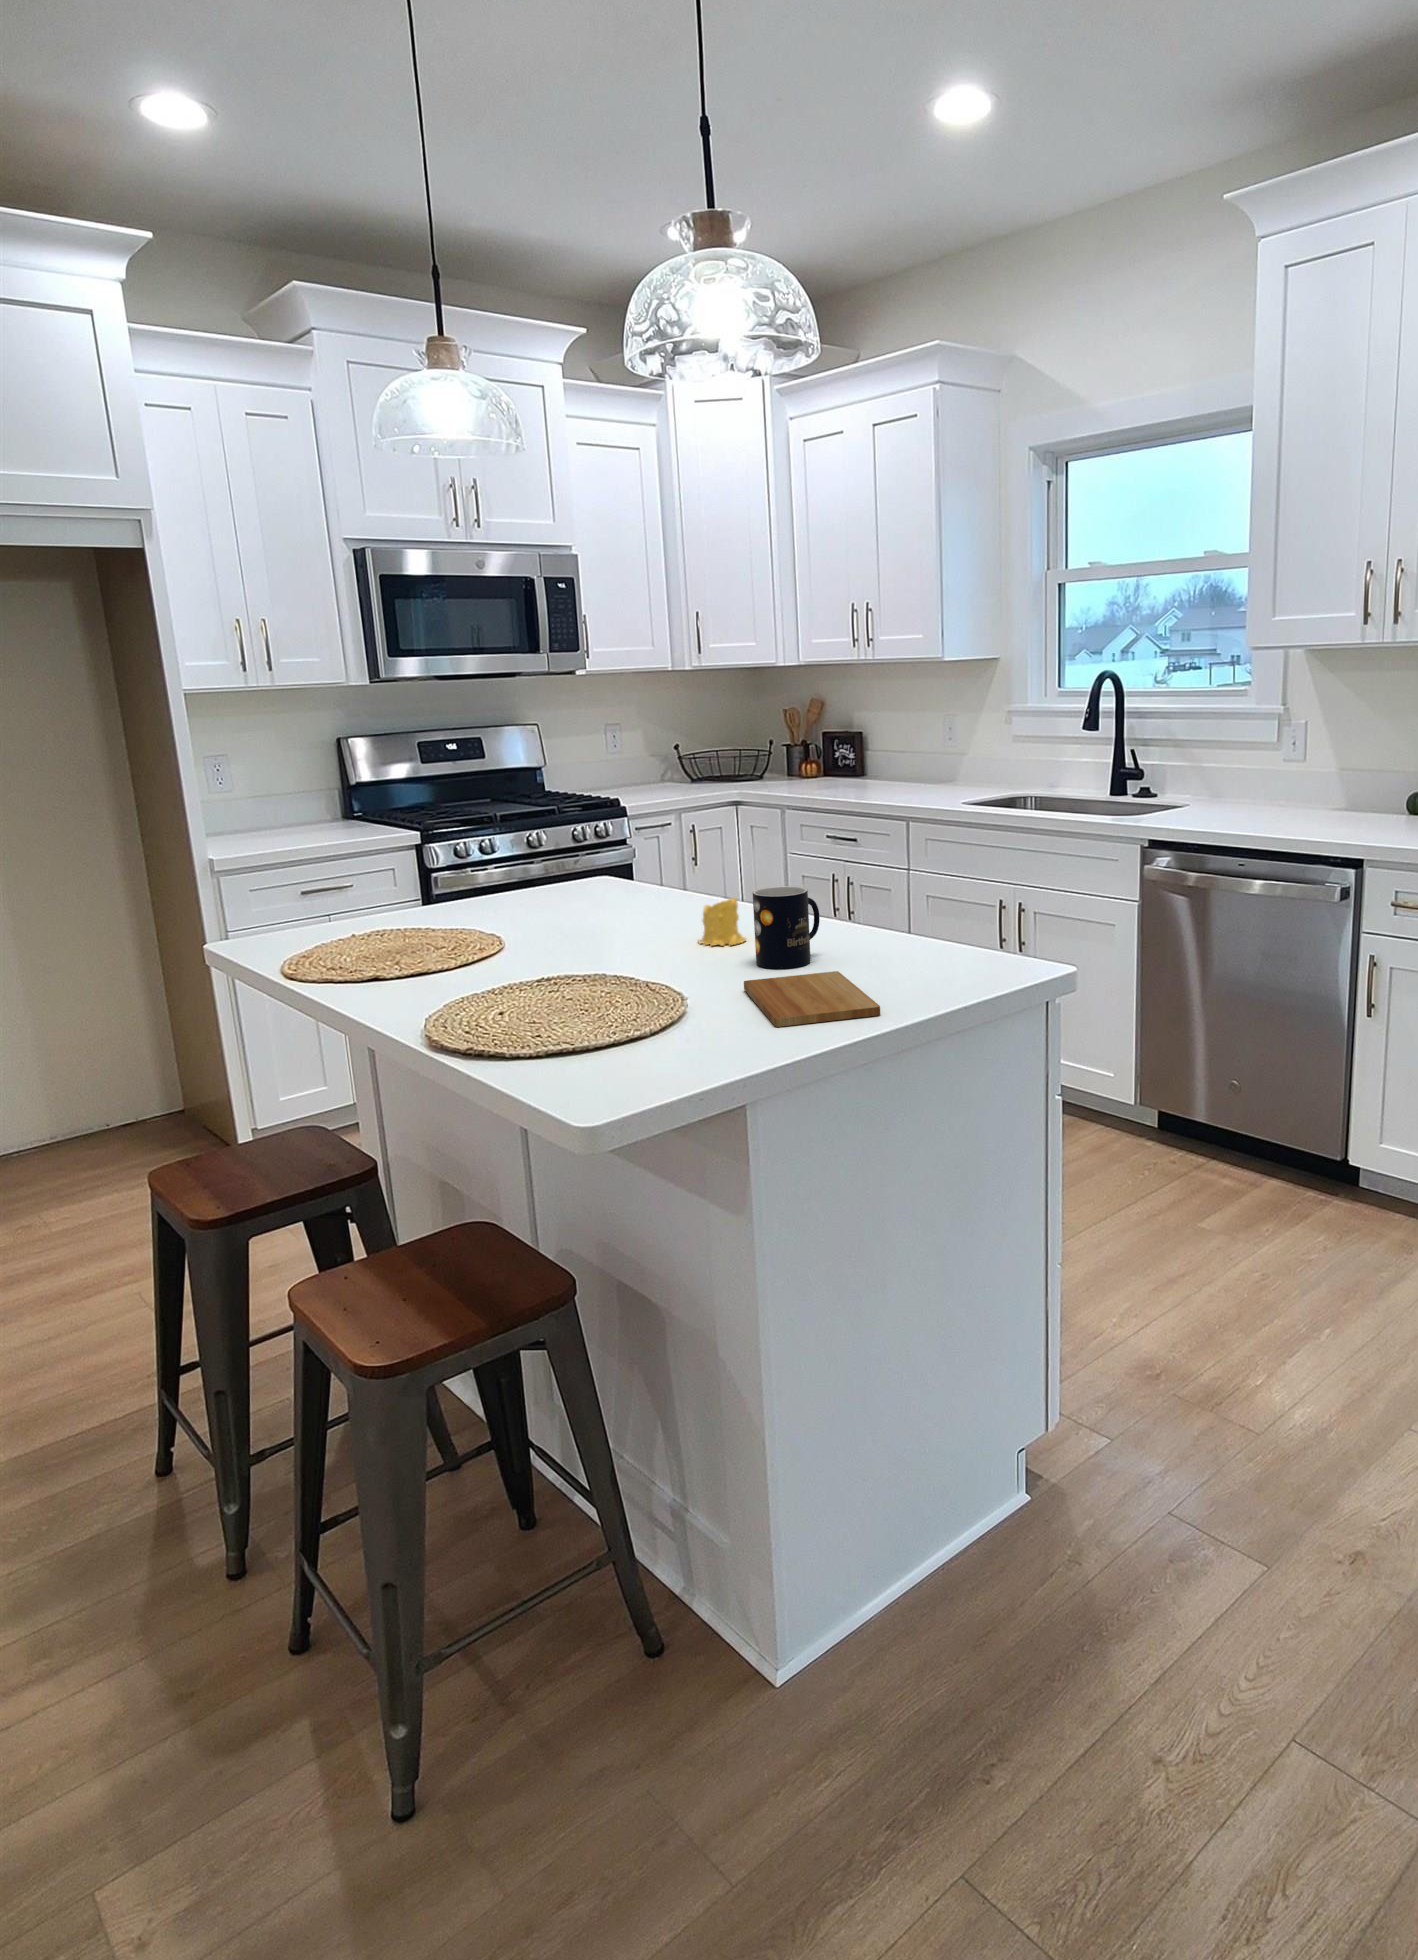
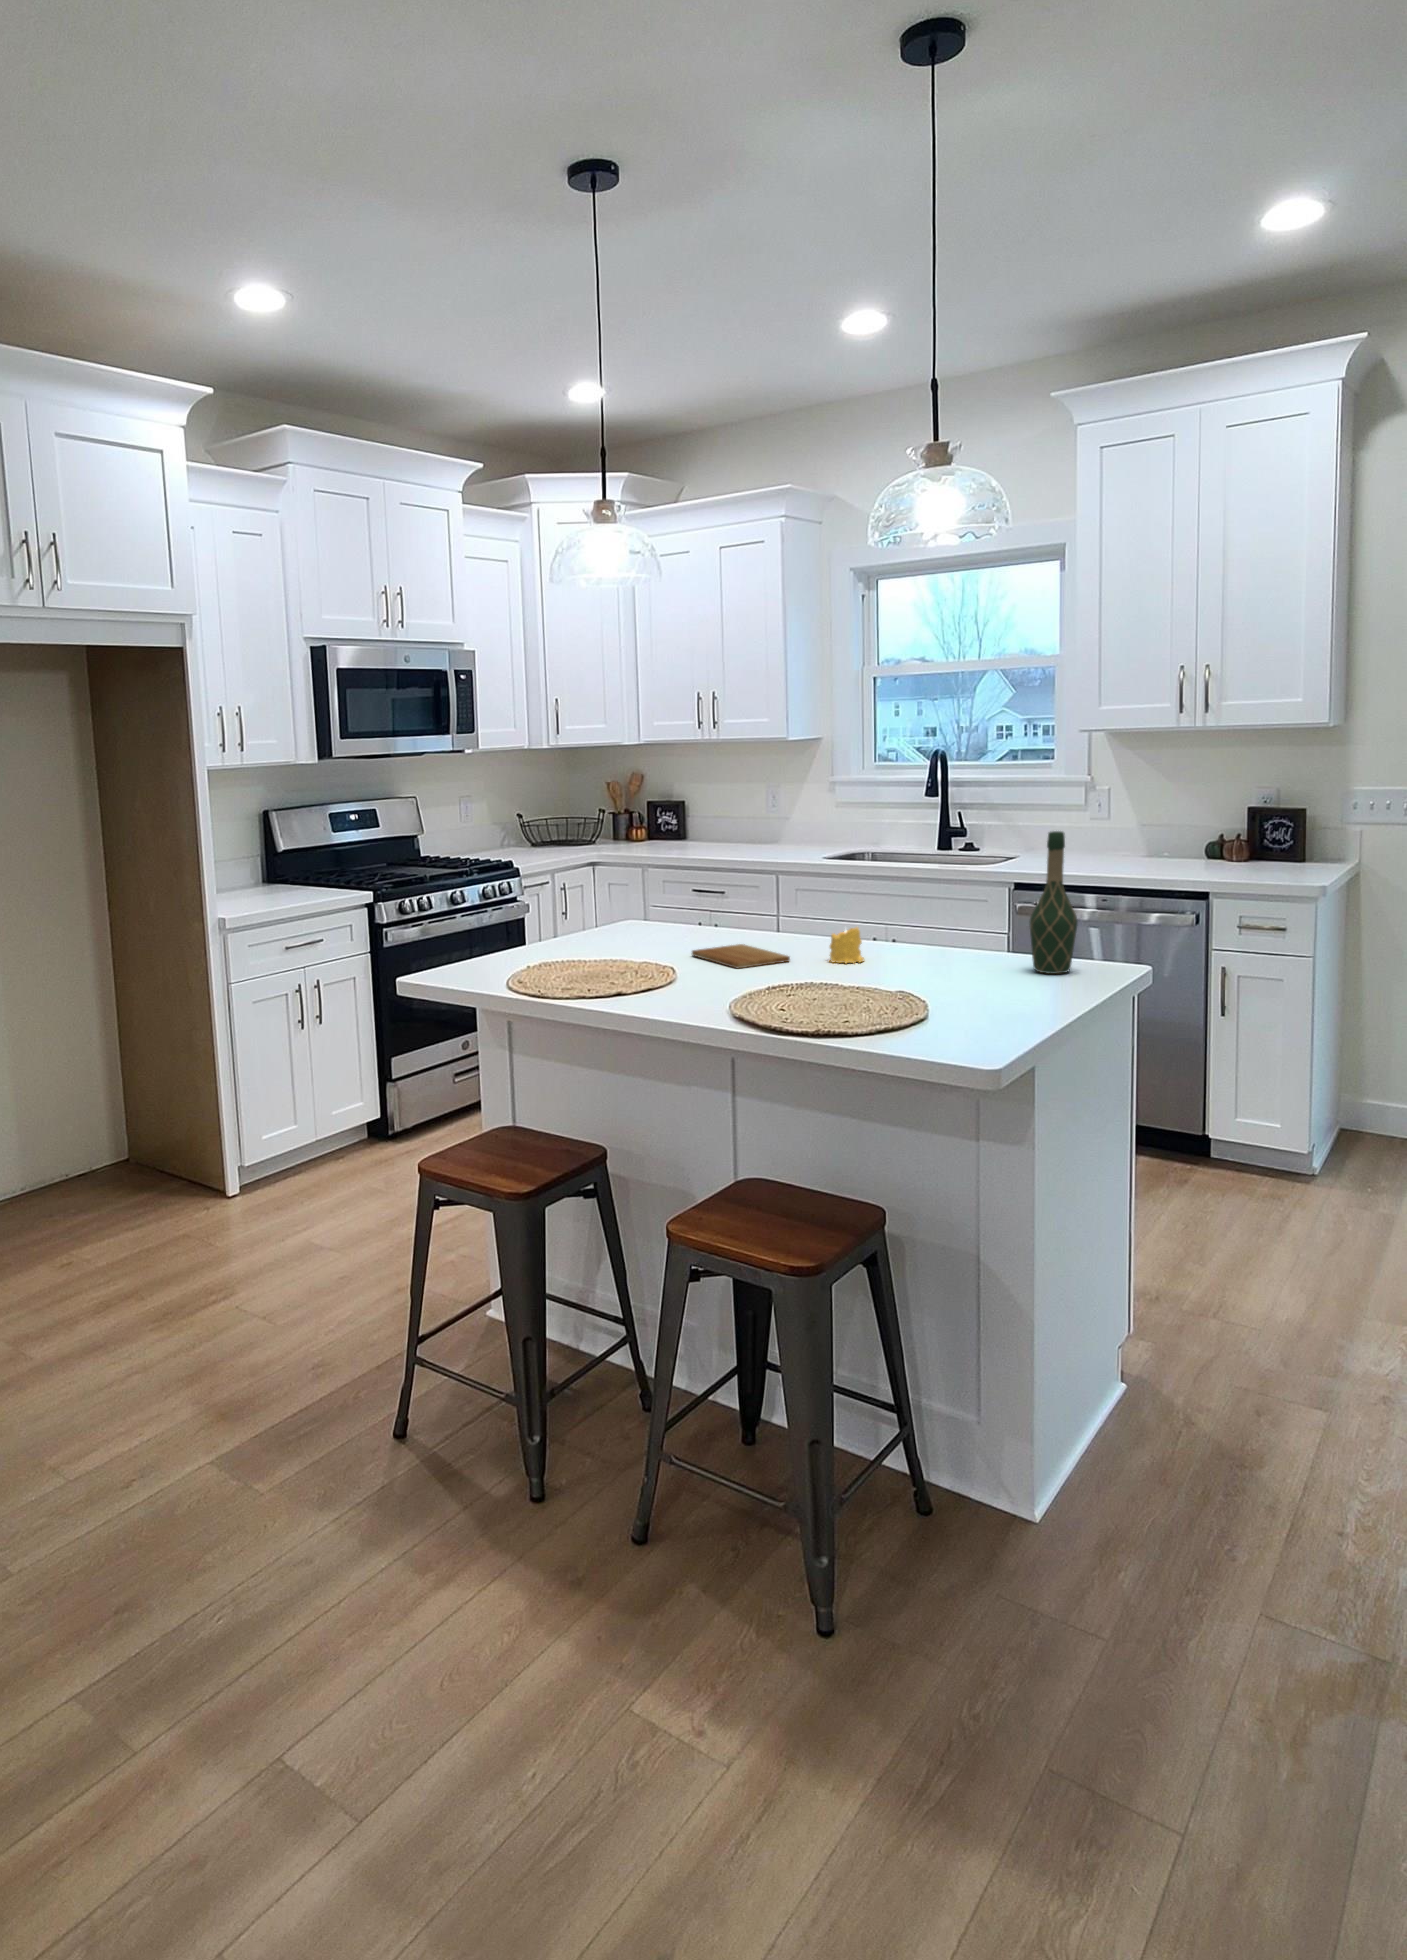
wine bottle: none [900,777,963,977] -> present [1030,831,1078,974]
mug: present [753,886,820,969] -> none [906,915,949,974]
cutting board: present [744,971,880,1027] -> present [692,944,790,968]

